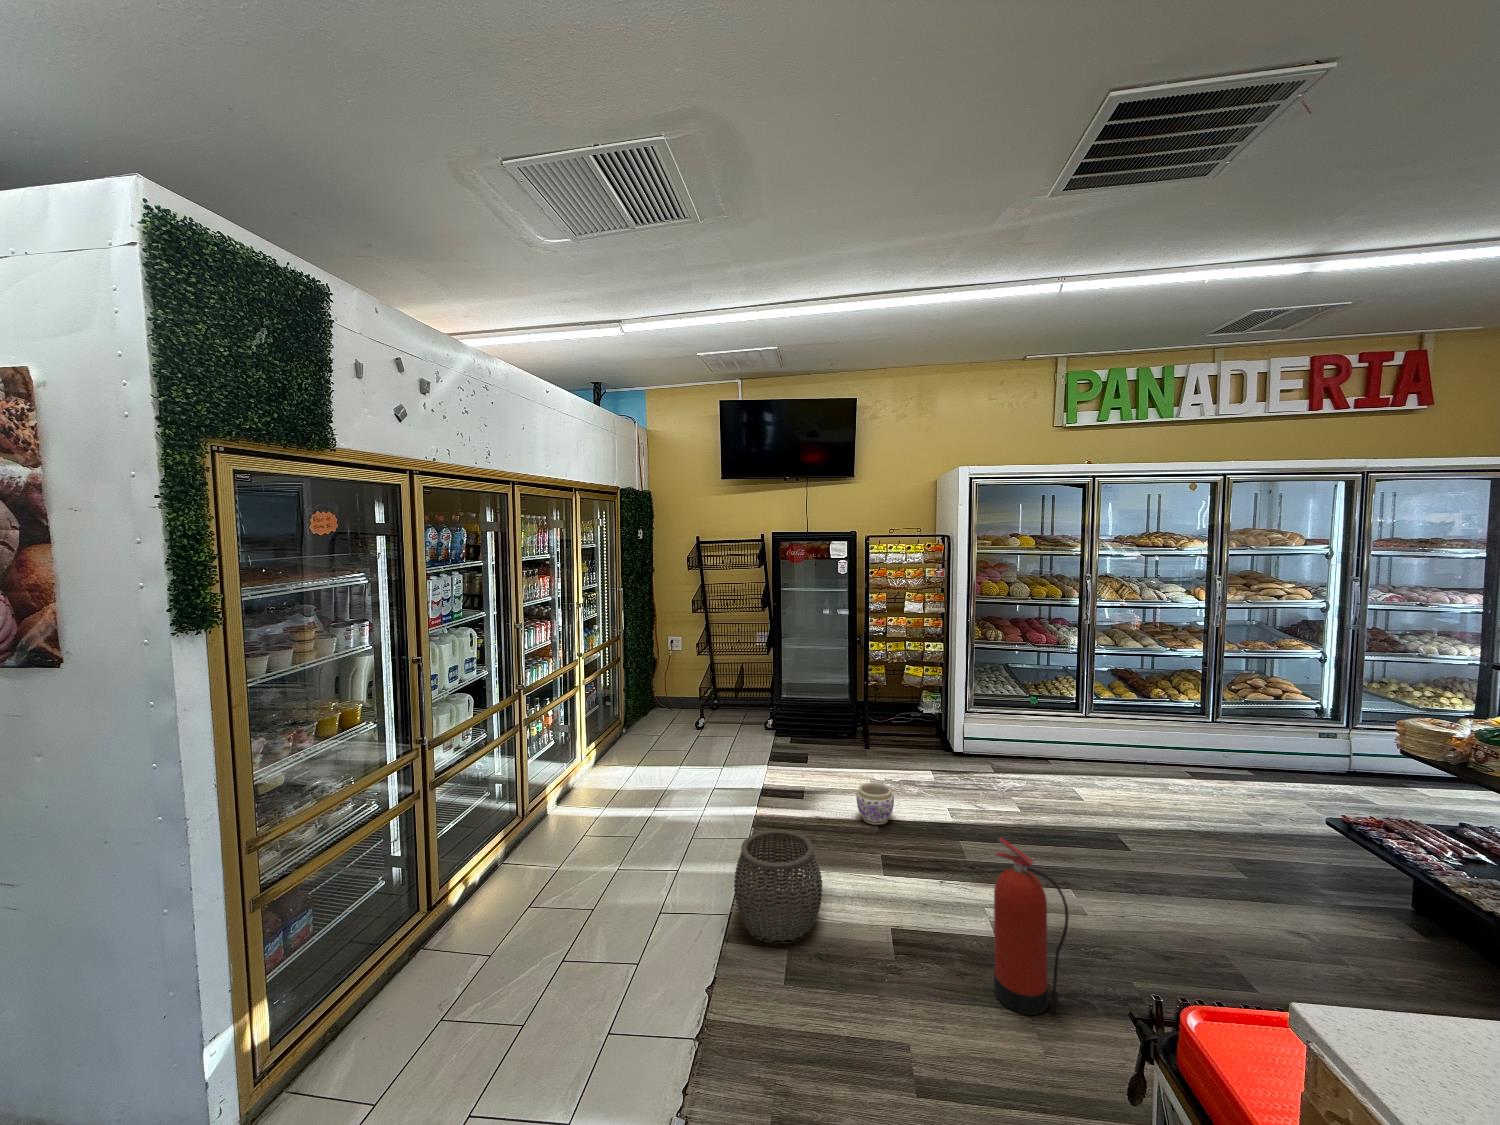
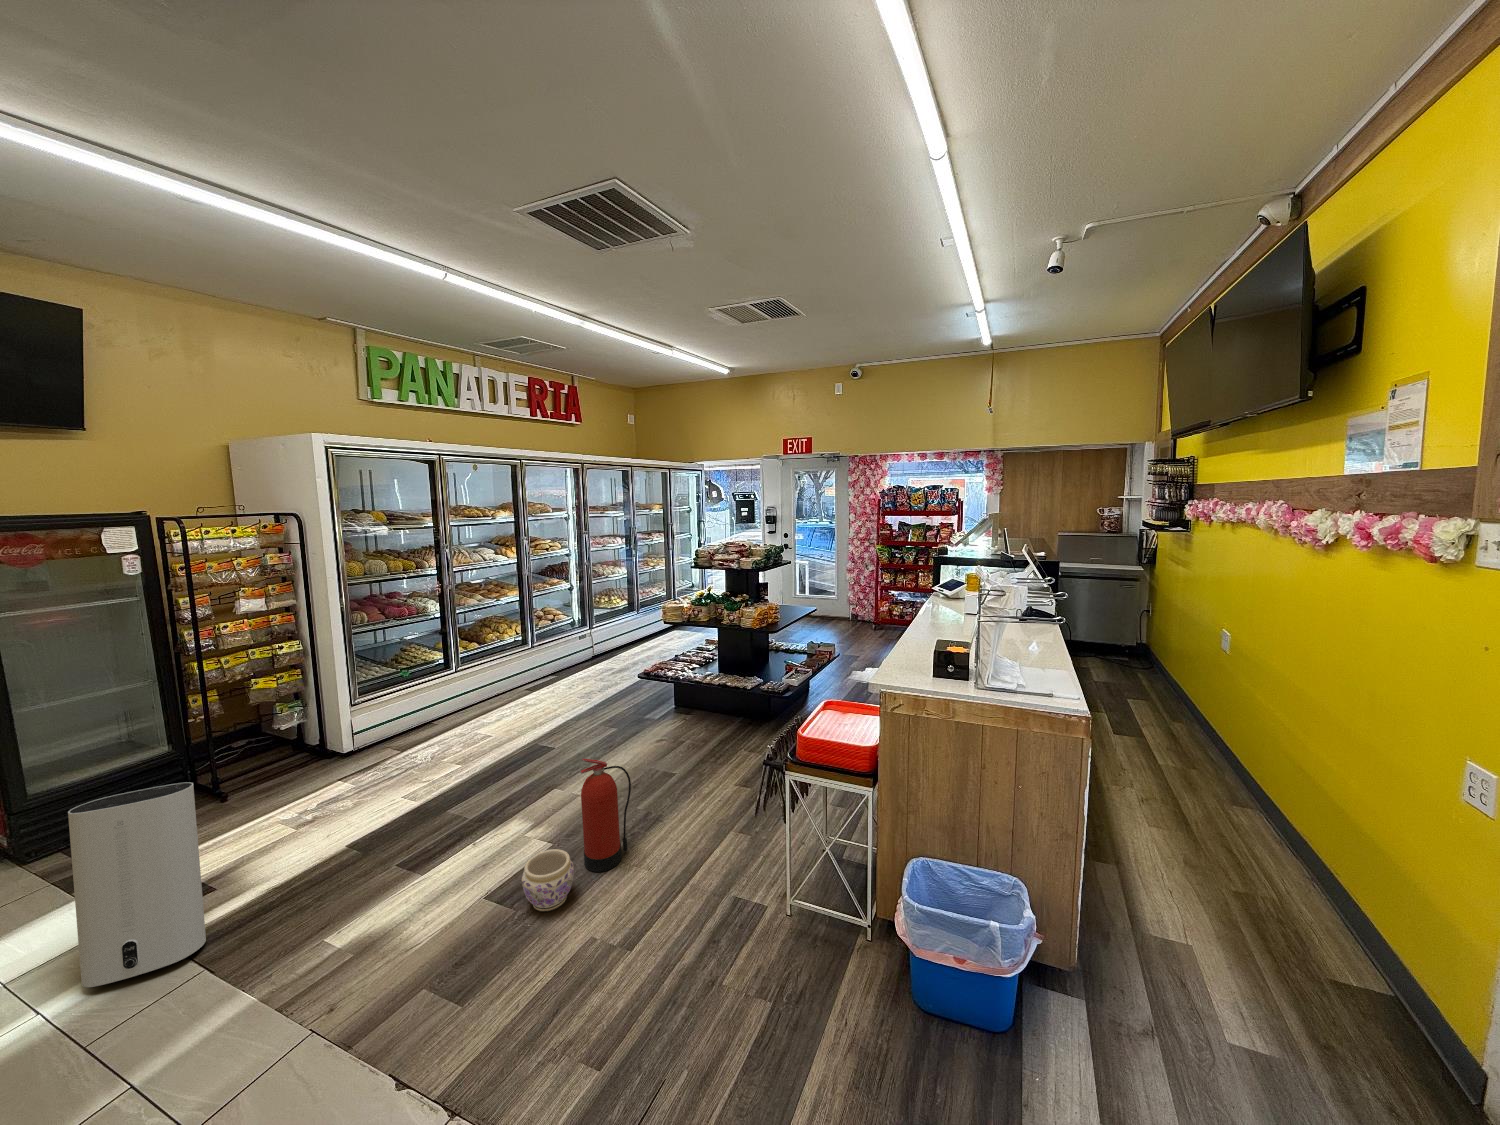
air purifier: none [723,702,782,824] -> present [68,782,206,987]
planter: present [856,783,894,825] -> present [522,849,574,912]
woven basket: present [734,830,823,942] -> none [309,878,435,1022]

